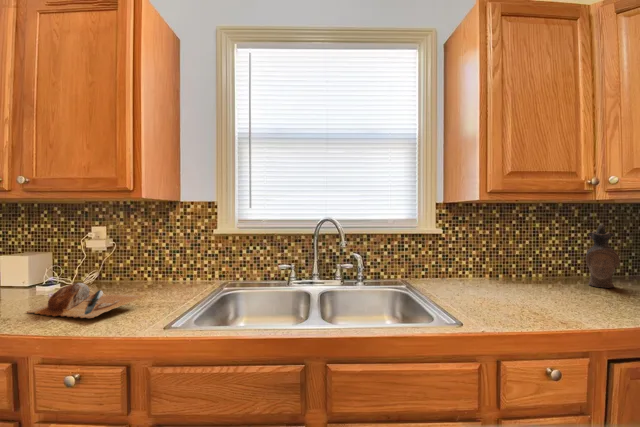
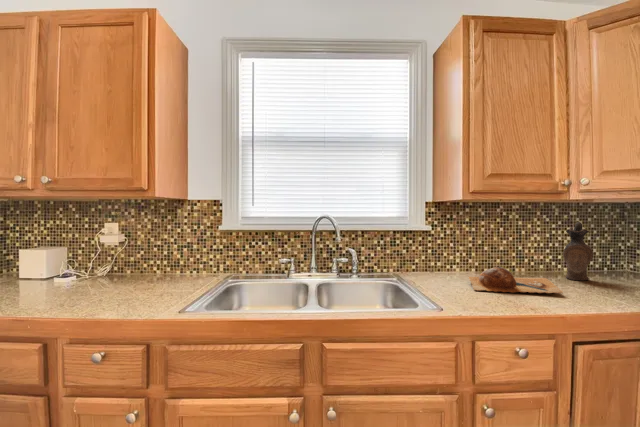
chopping board: present [27,283,143,319] -> present [469,267,563,294]

